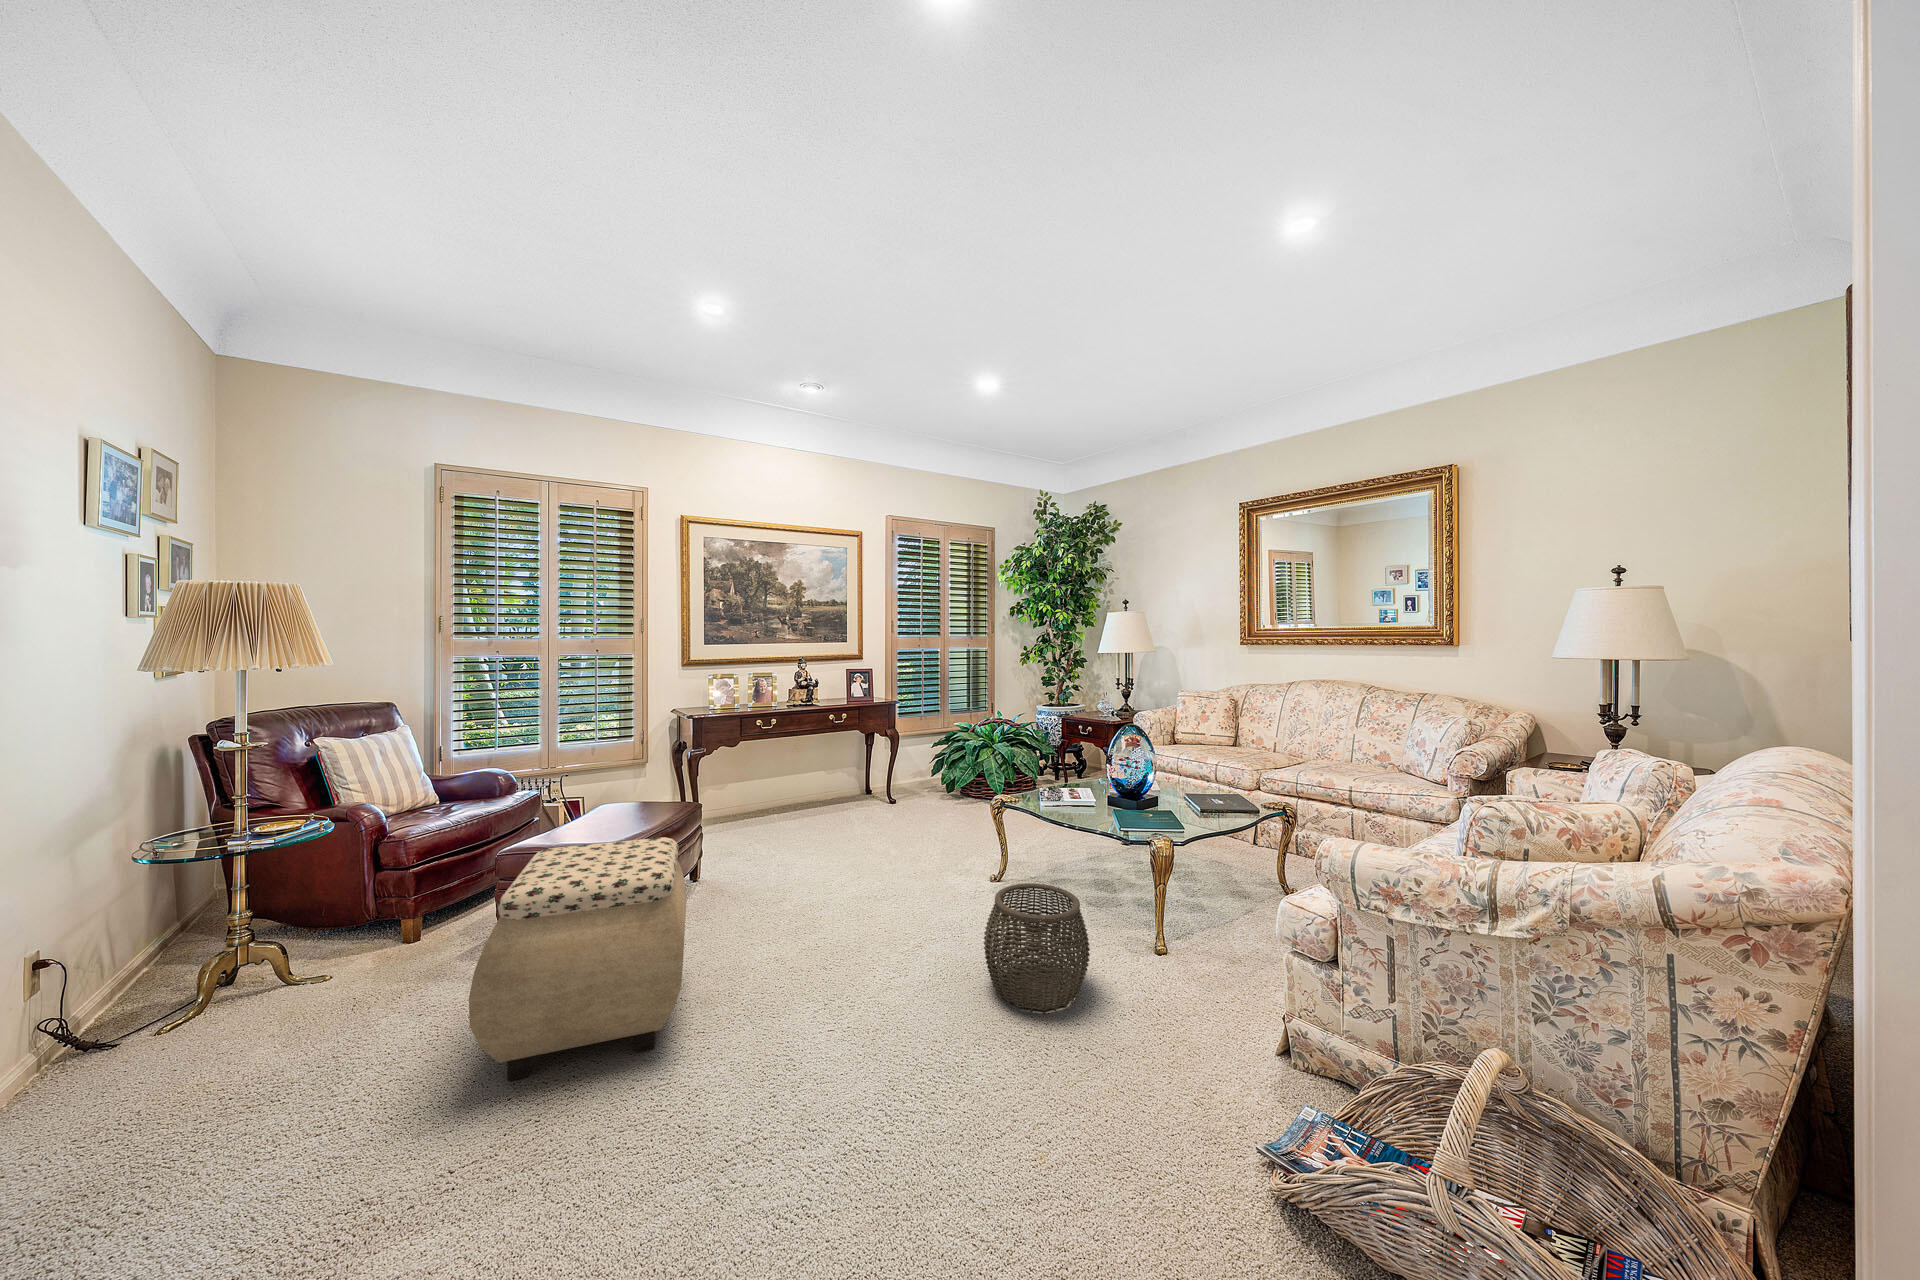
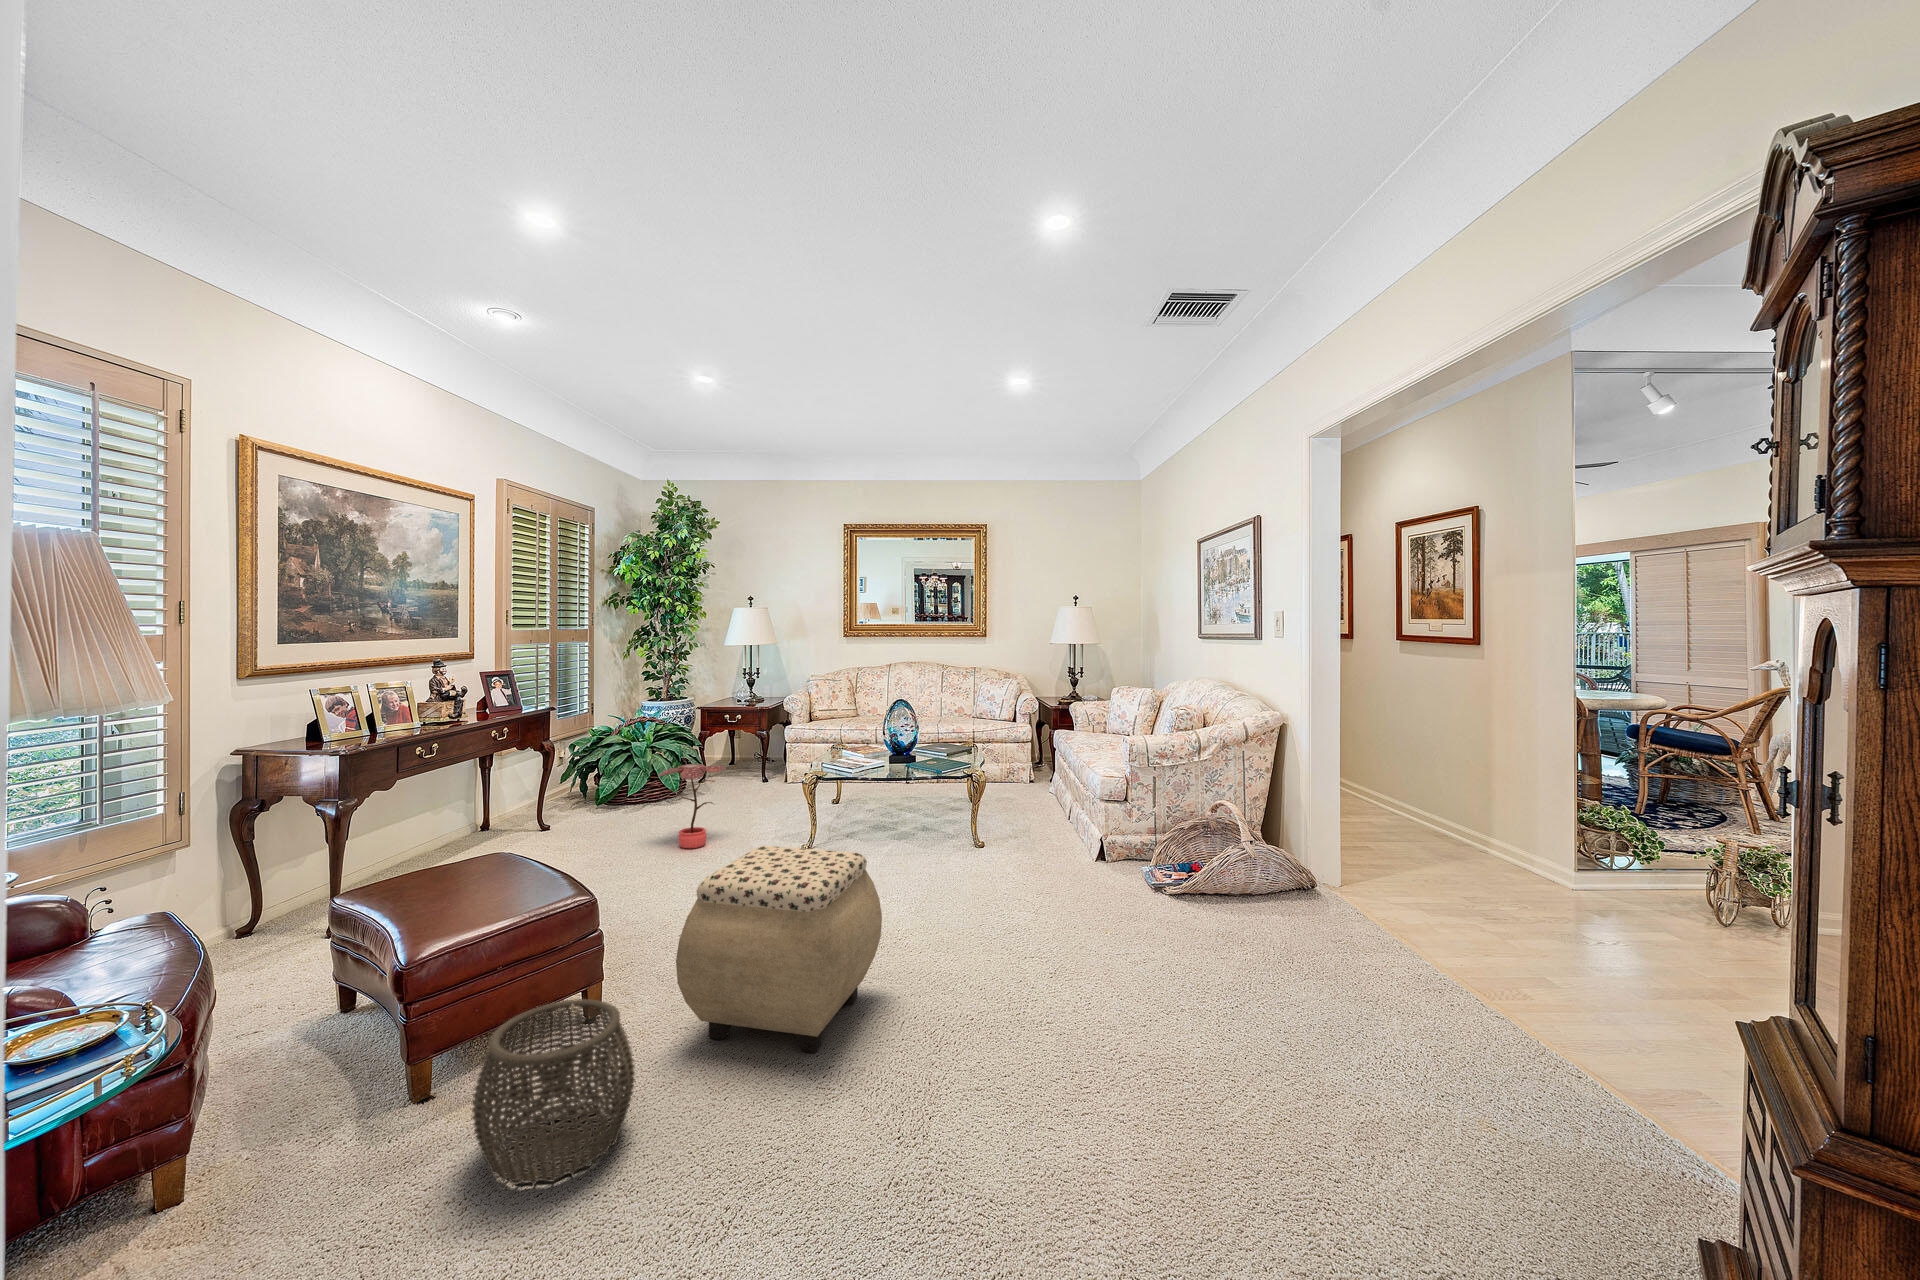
potted plant: none [905,759,957,837] -> present [659,764,725,848]
woven basket: present [984,883,1090,1011] -> present [472,999,635,1185]

